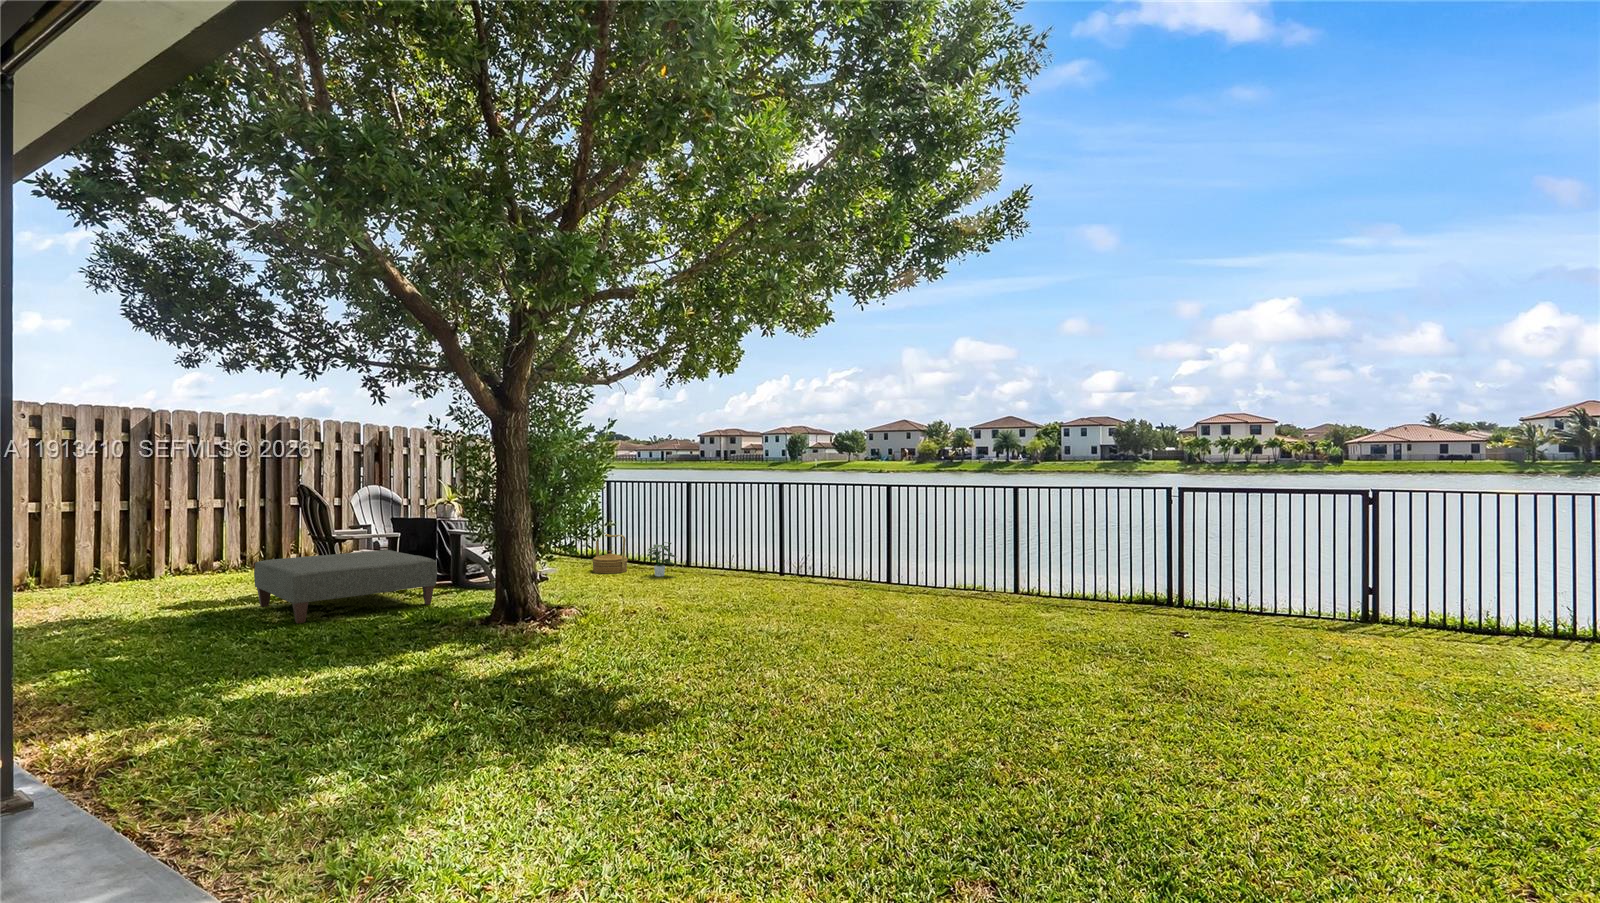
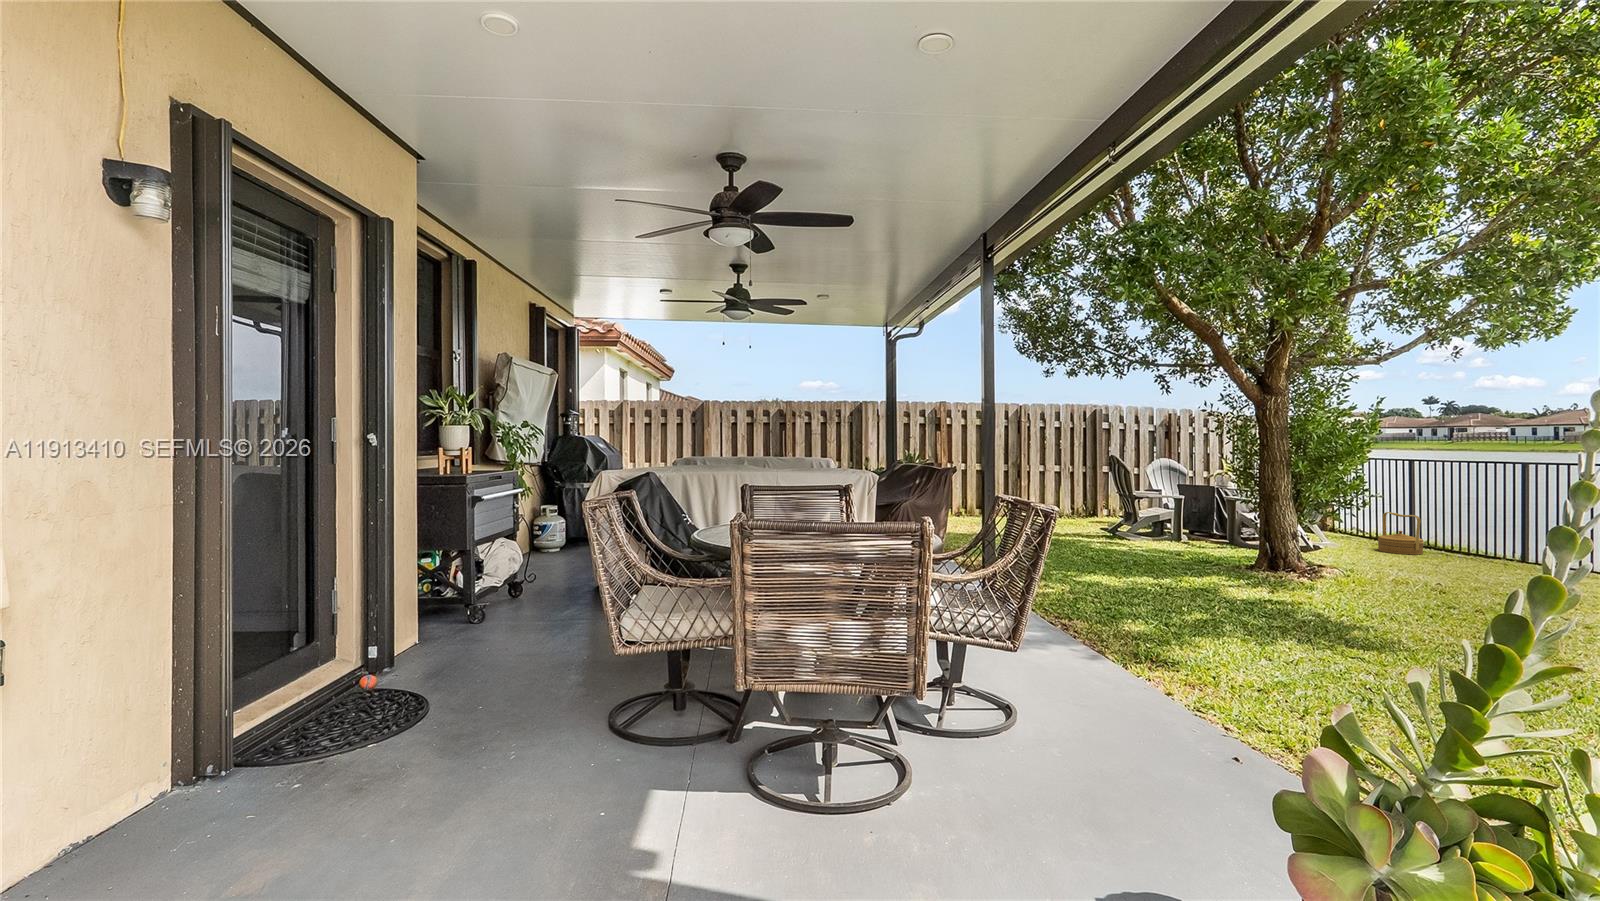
potted plant: present [647,542,676,577] -> none [1447,527,1496,564]
ottoman: present [254,550,437,623] -> none [1083,507,1213,553]

